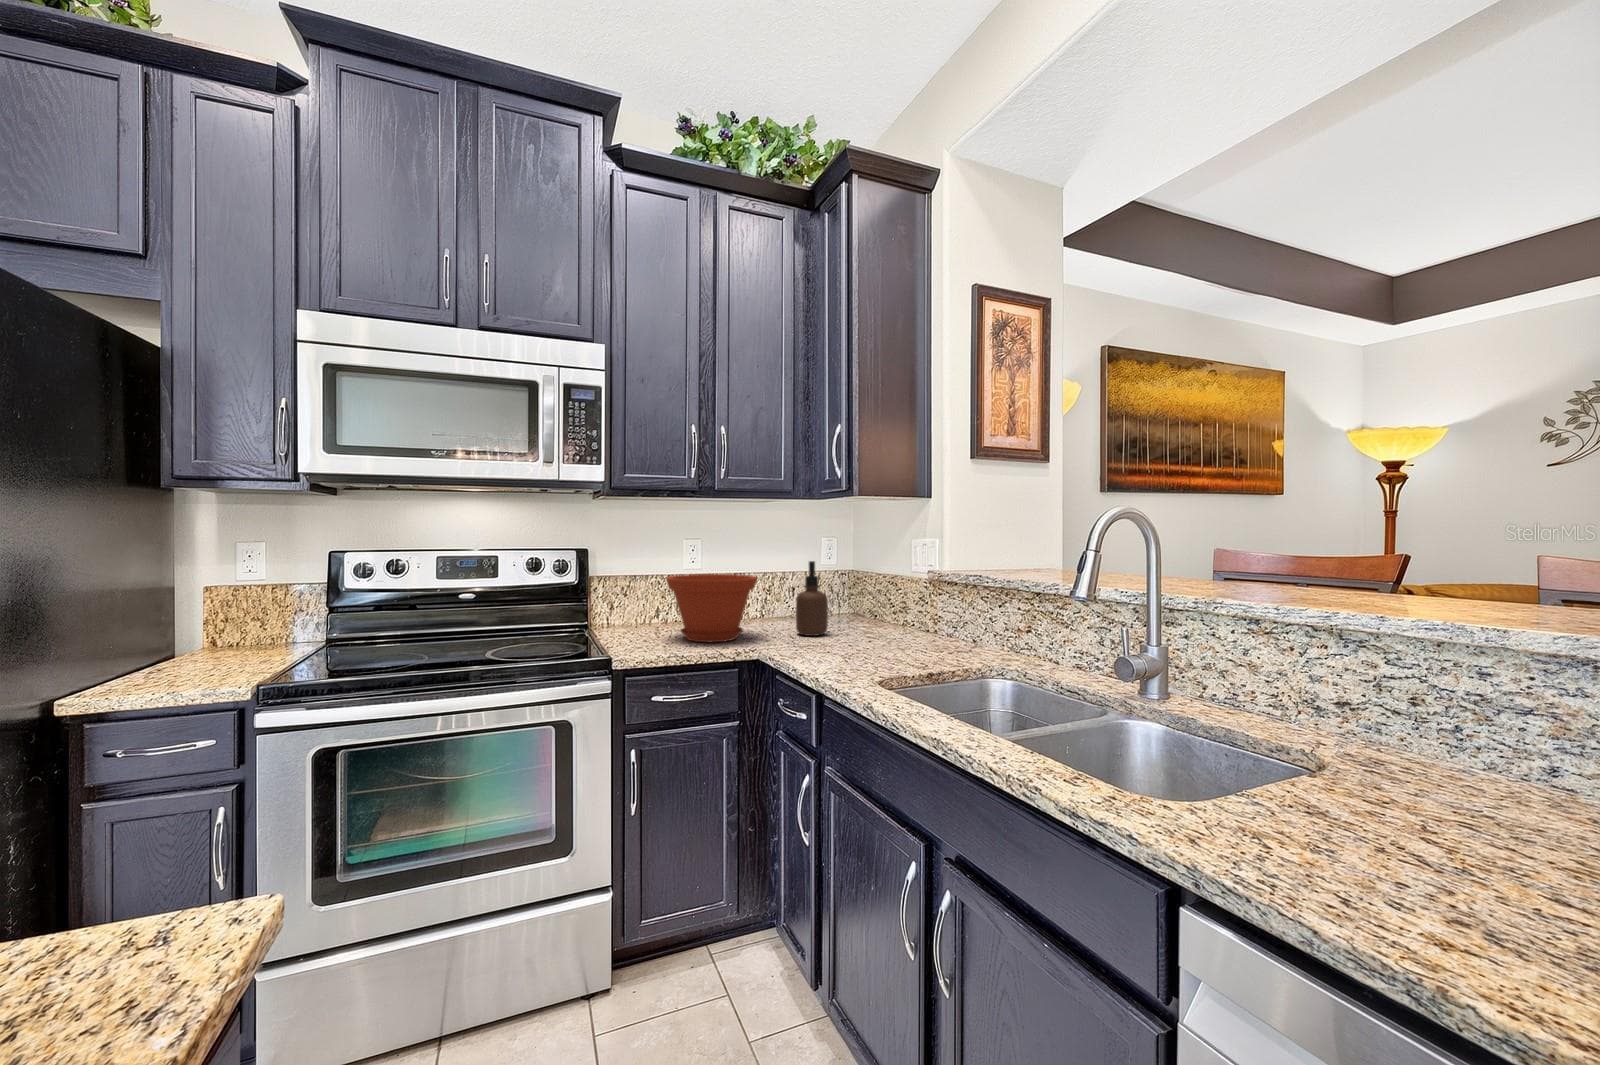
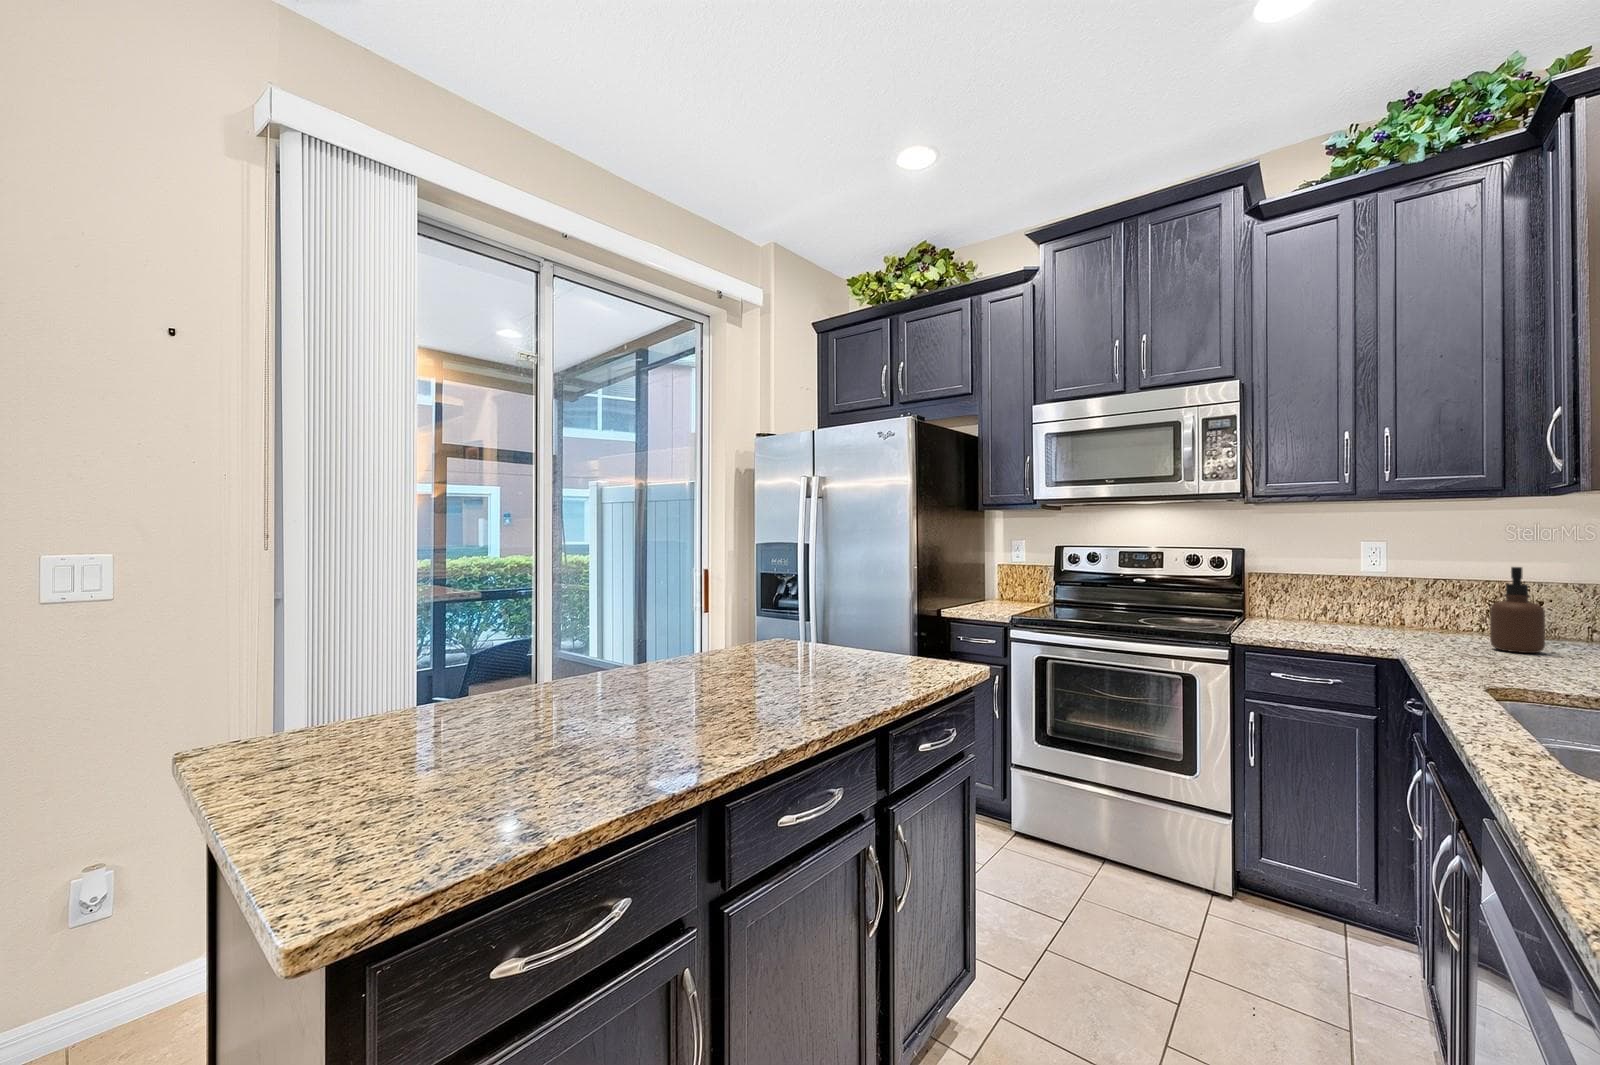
plant pot: present [666,574,757,642] -> none [1308,574,1426,641]

